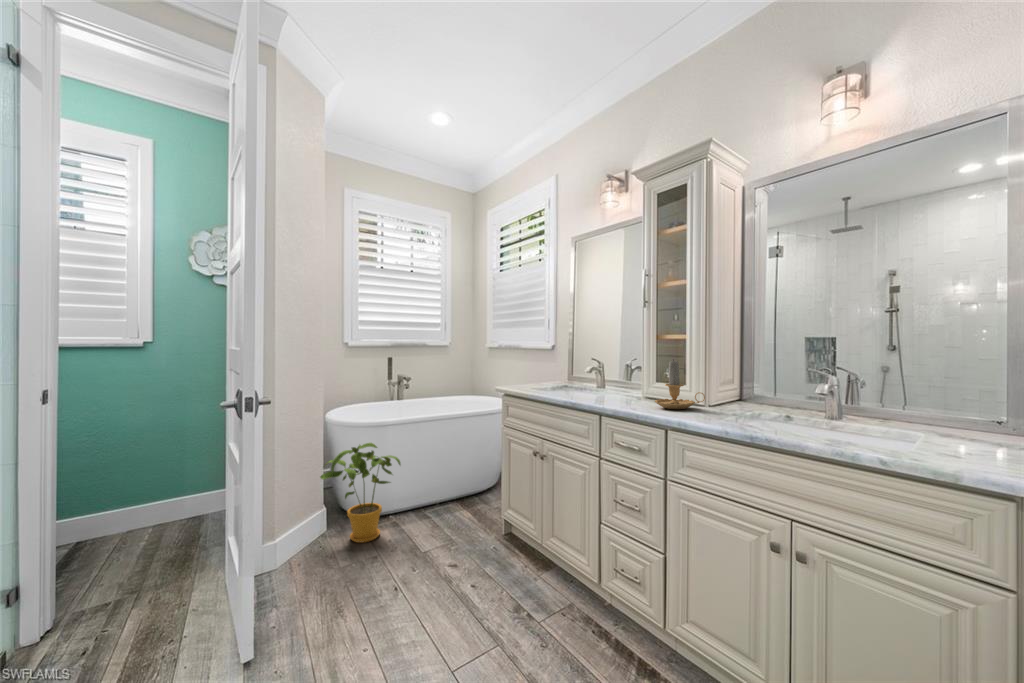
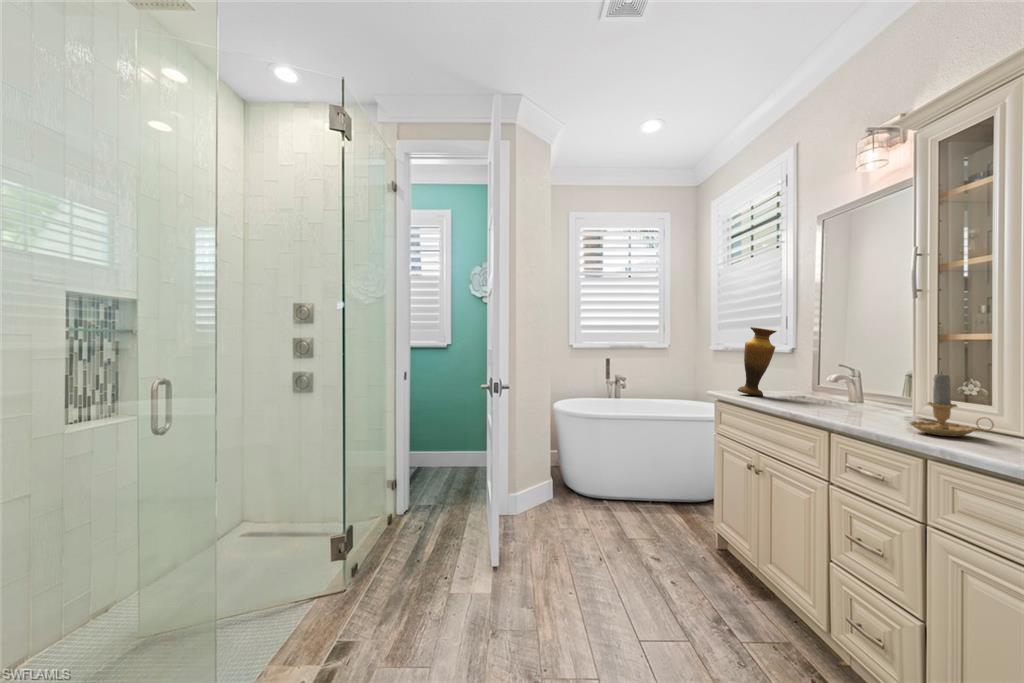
vase: none [517,328,546,389] -> present [738,327,776,396]
house plant: present [320,443,401,543] -> none [541,432,611,523]

